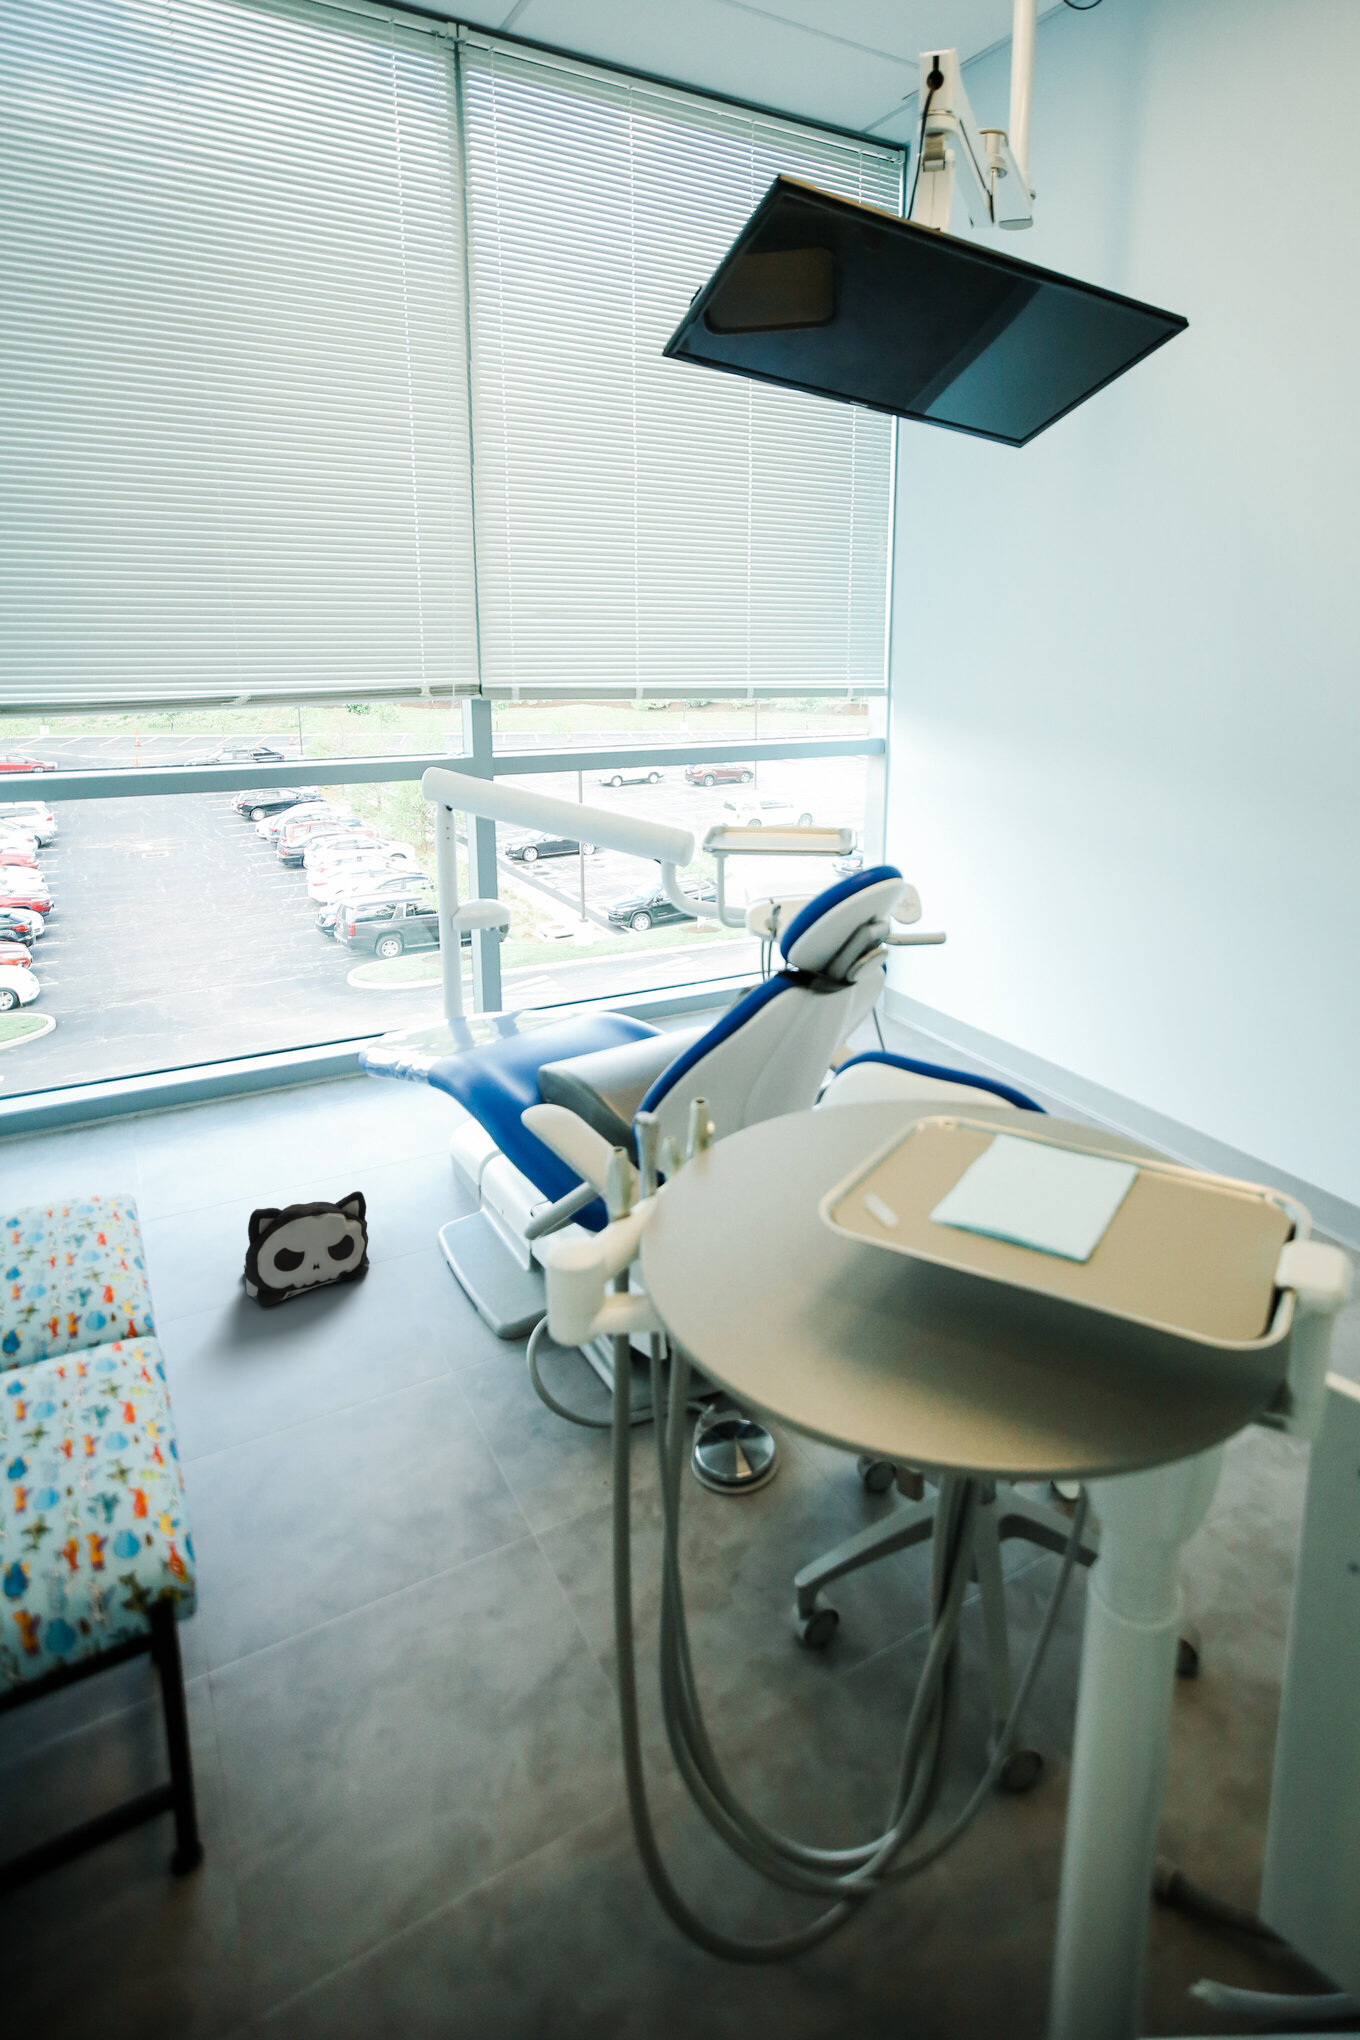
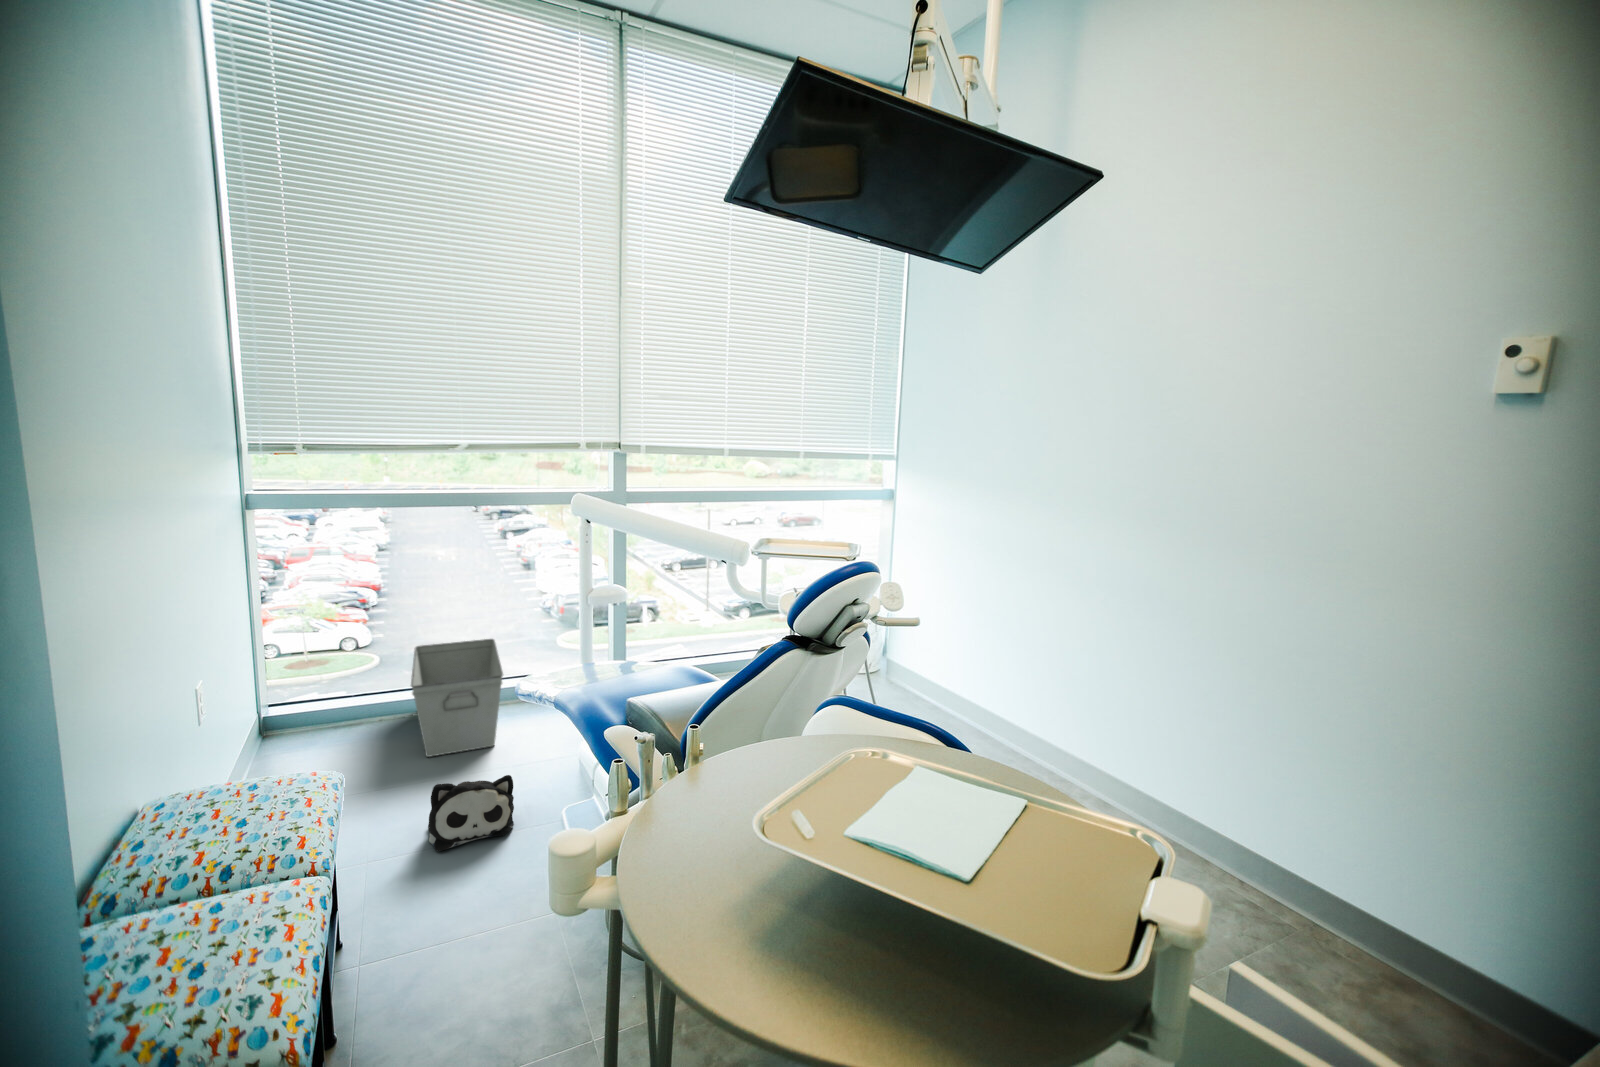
storage bin: none [177,992,326,1174] -> present [411,639,503,757]

